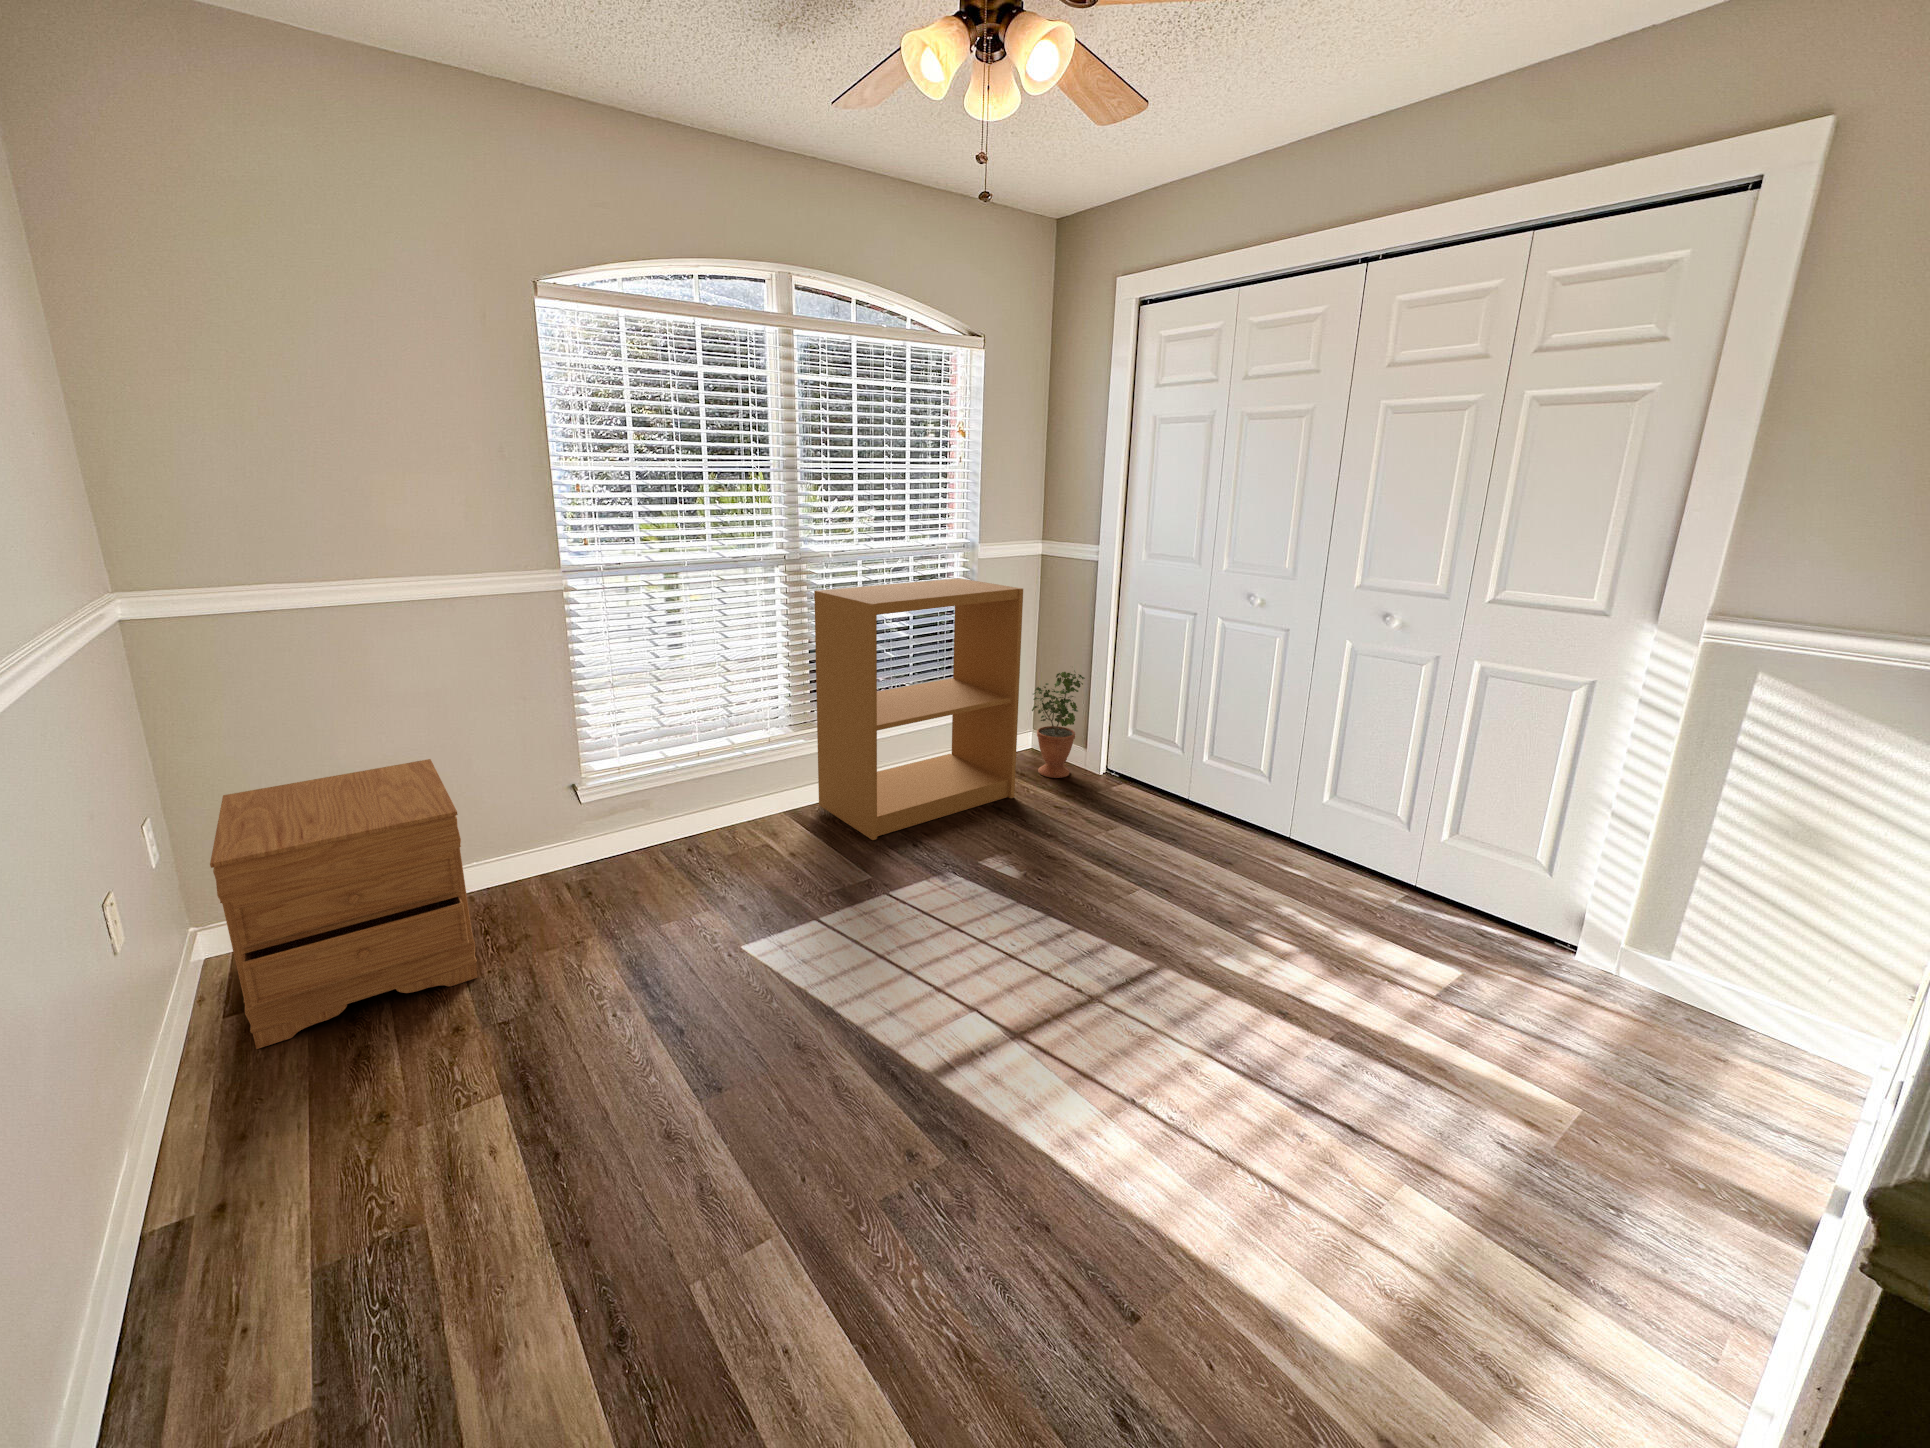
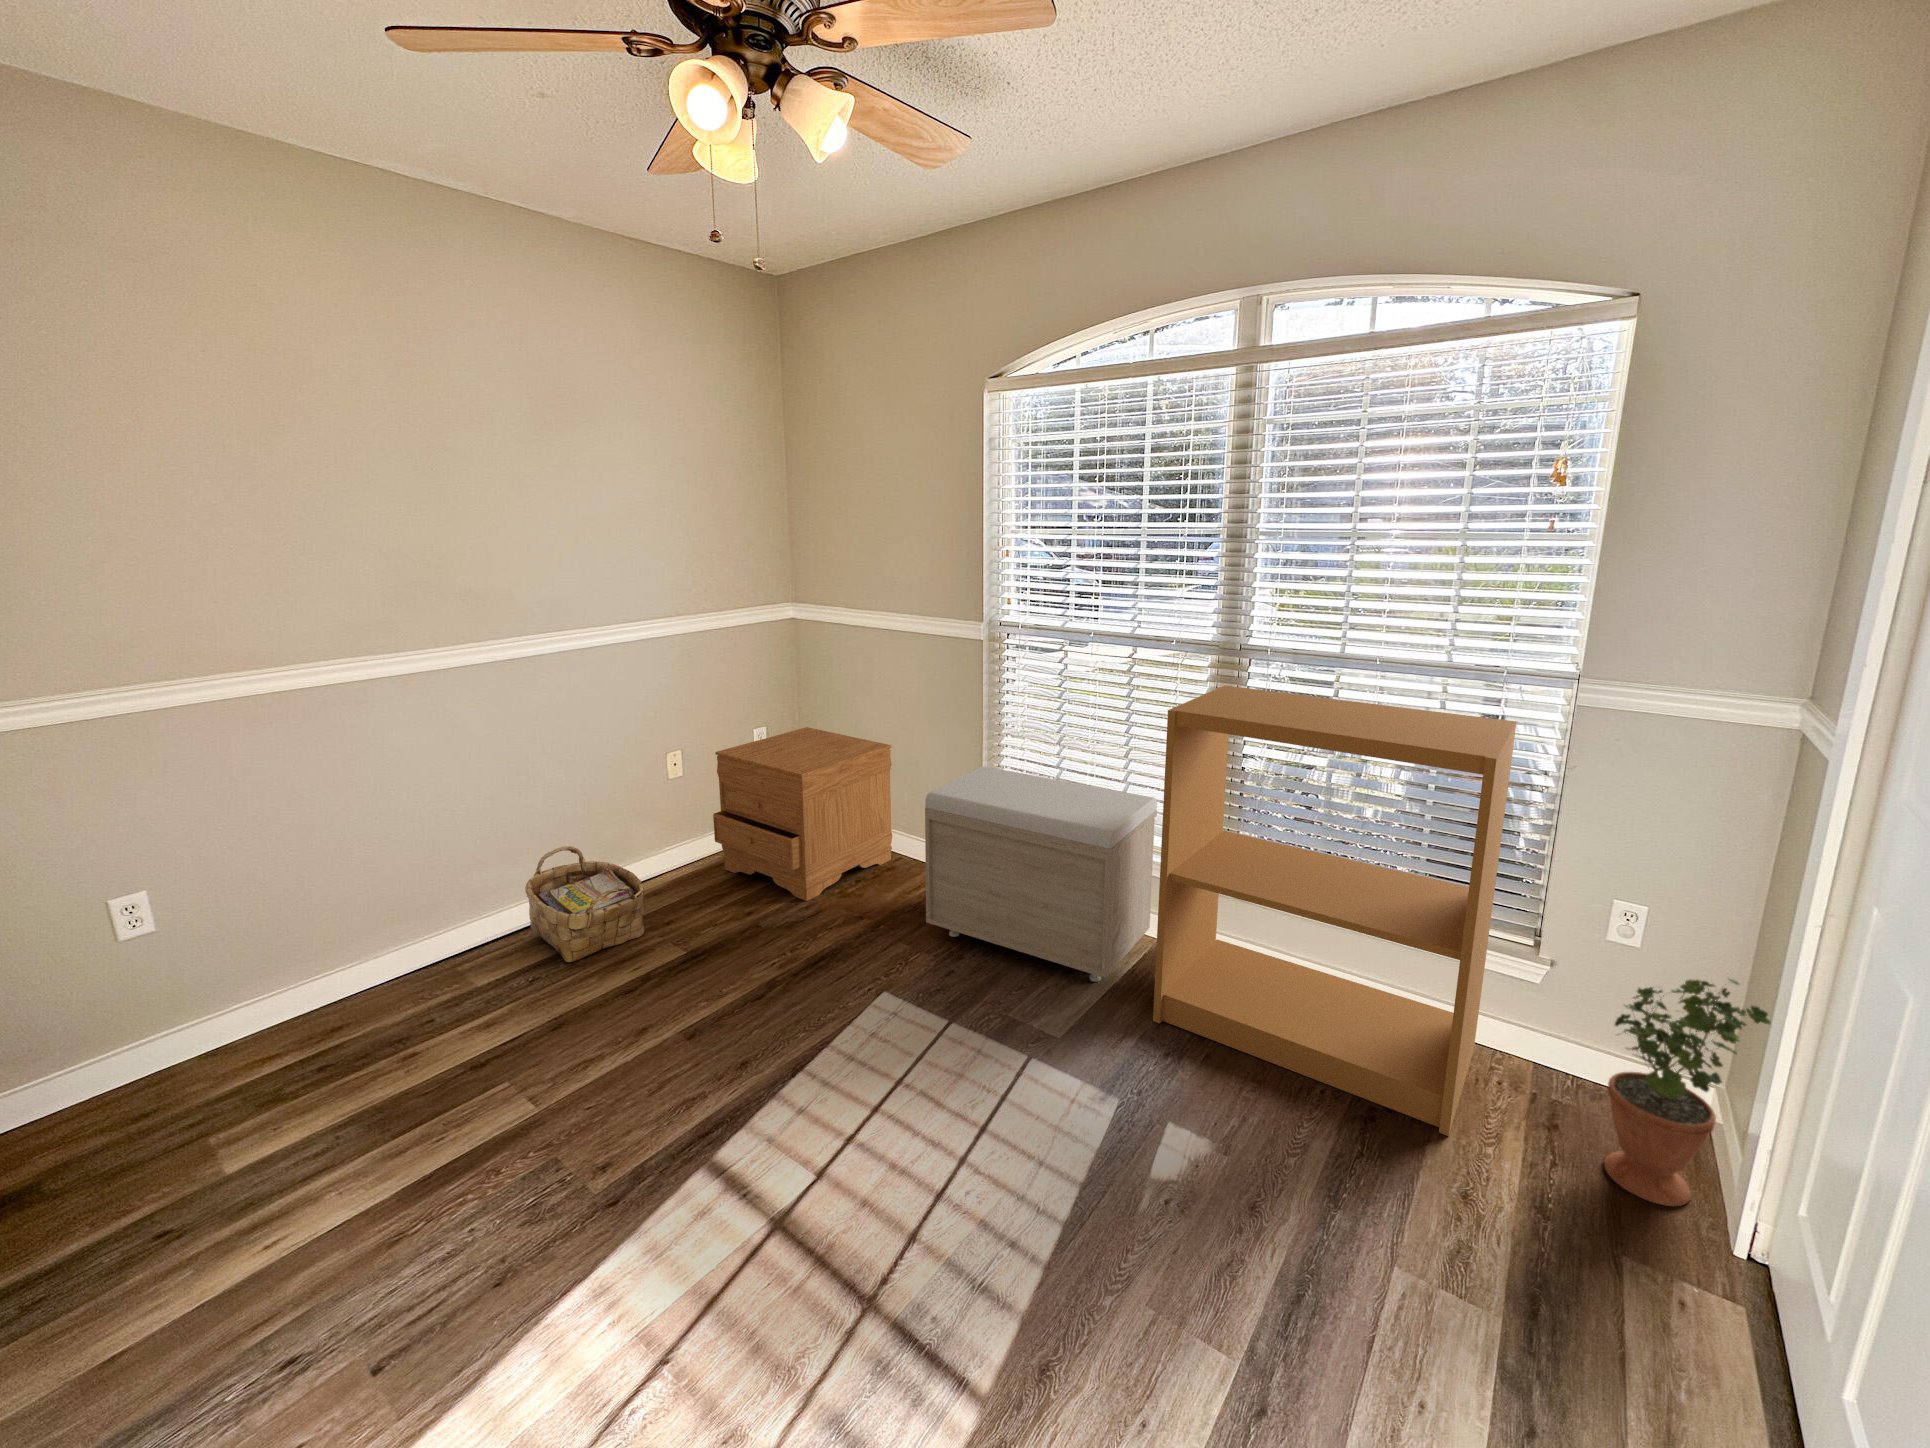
storage bench: none [603,696,828,896] -> present [925,766,1157,982]
woven basket: none [124,1066,411,1319] -> present [525,846,645,962]

